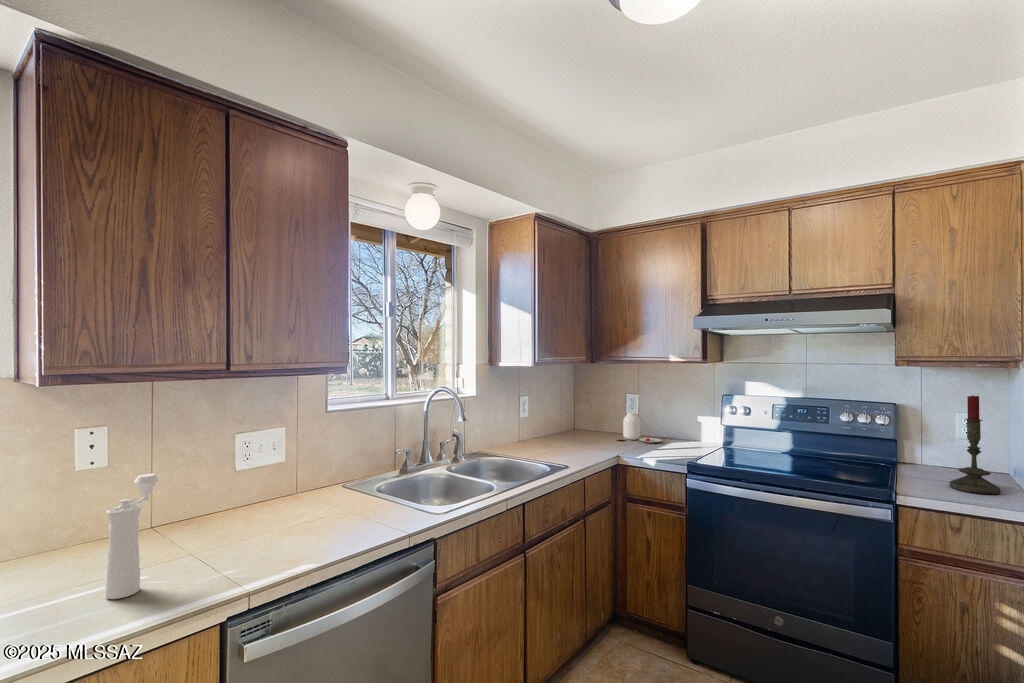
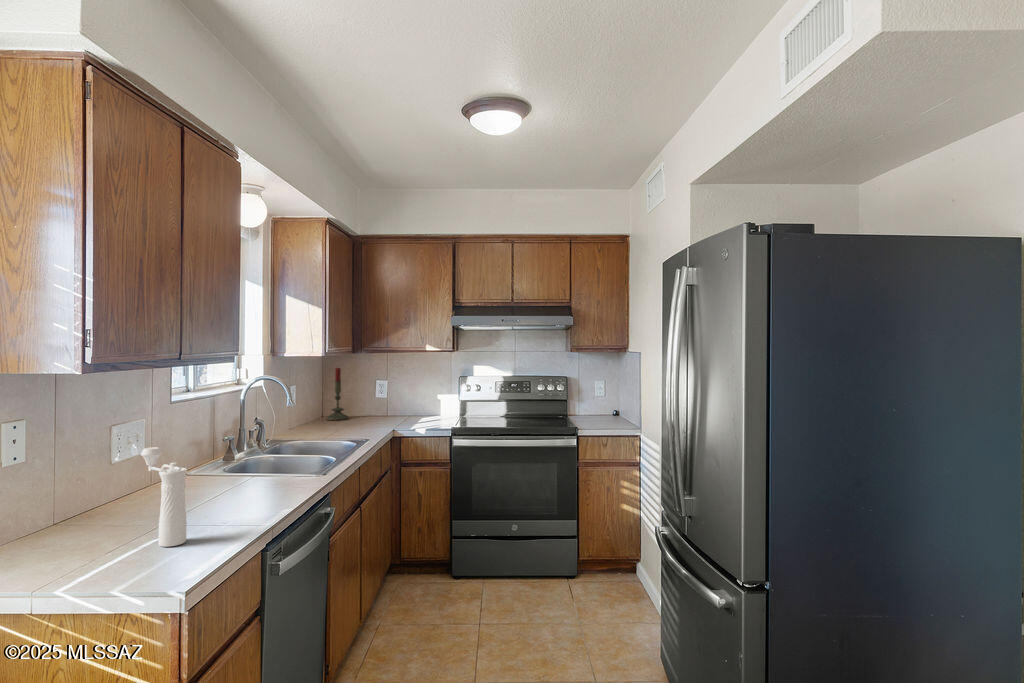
candle: present [950,396,1000,494] -> present [327,368,349,420]
jar: present [616,412,662,443] -> none [376,396,415,420]

